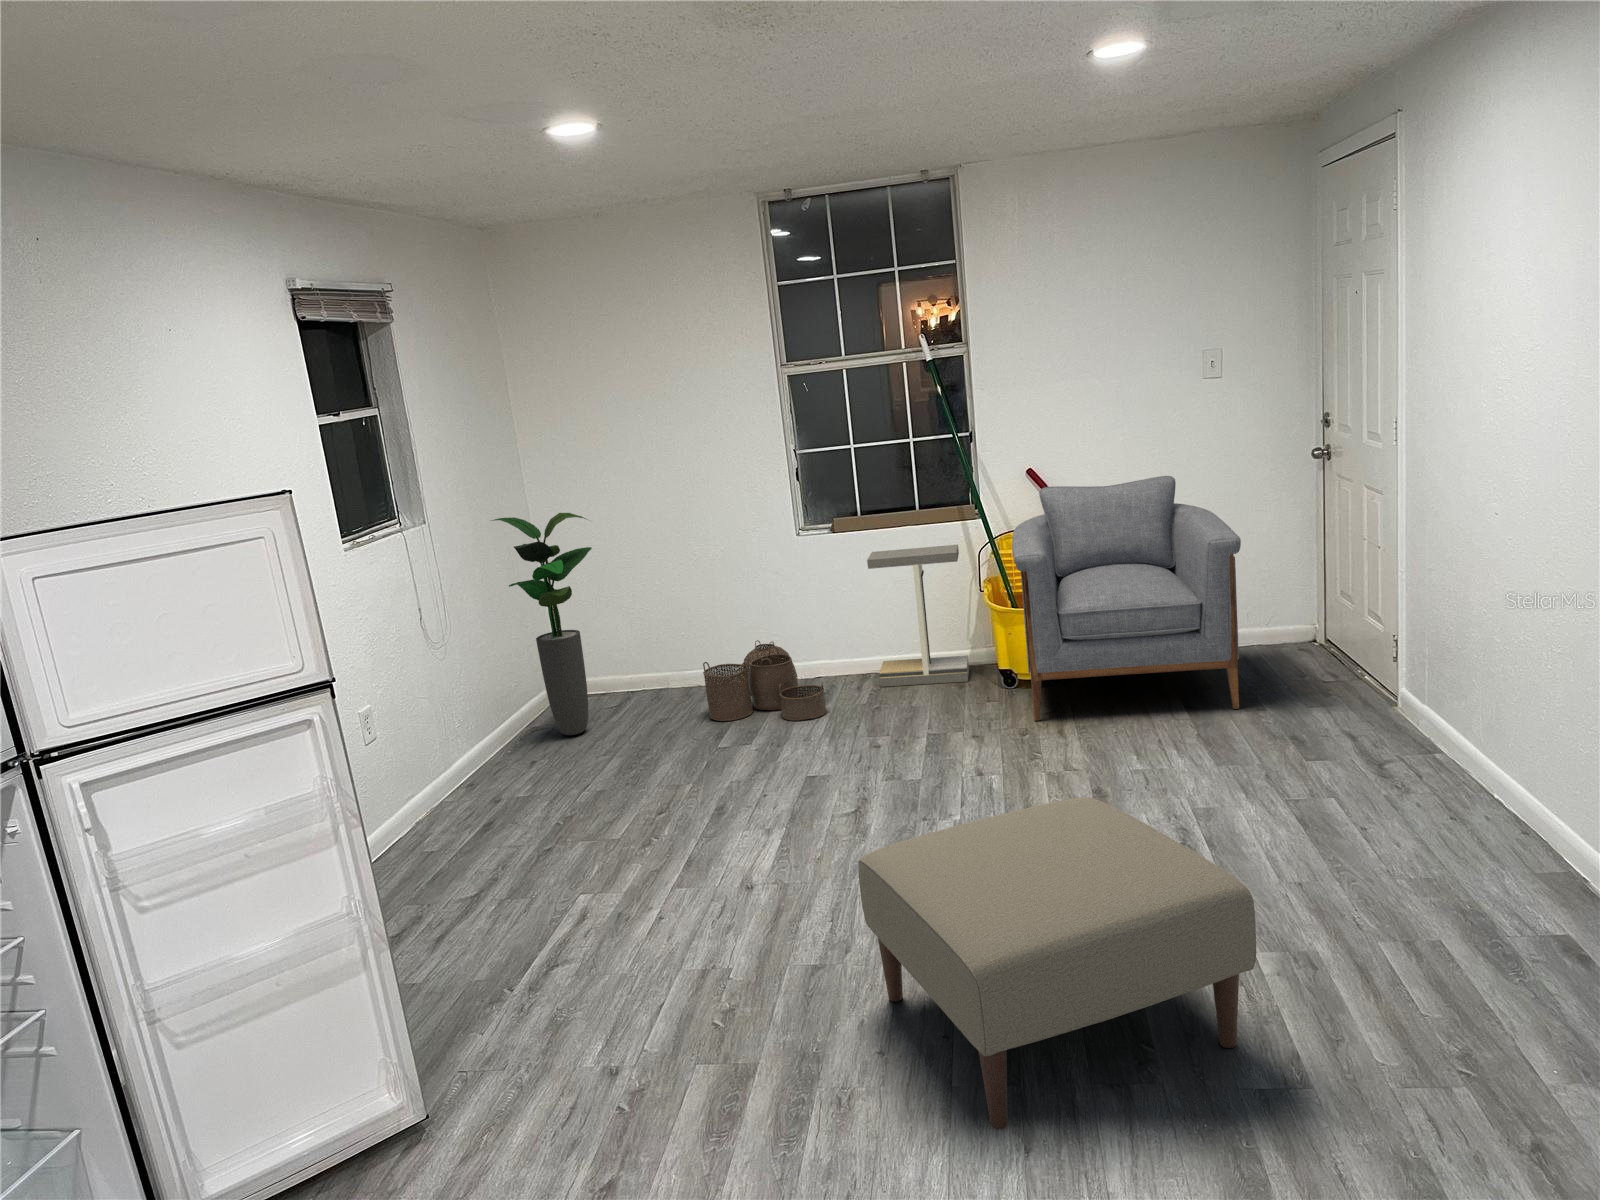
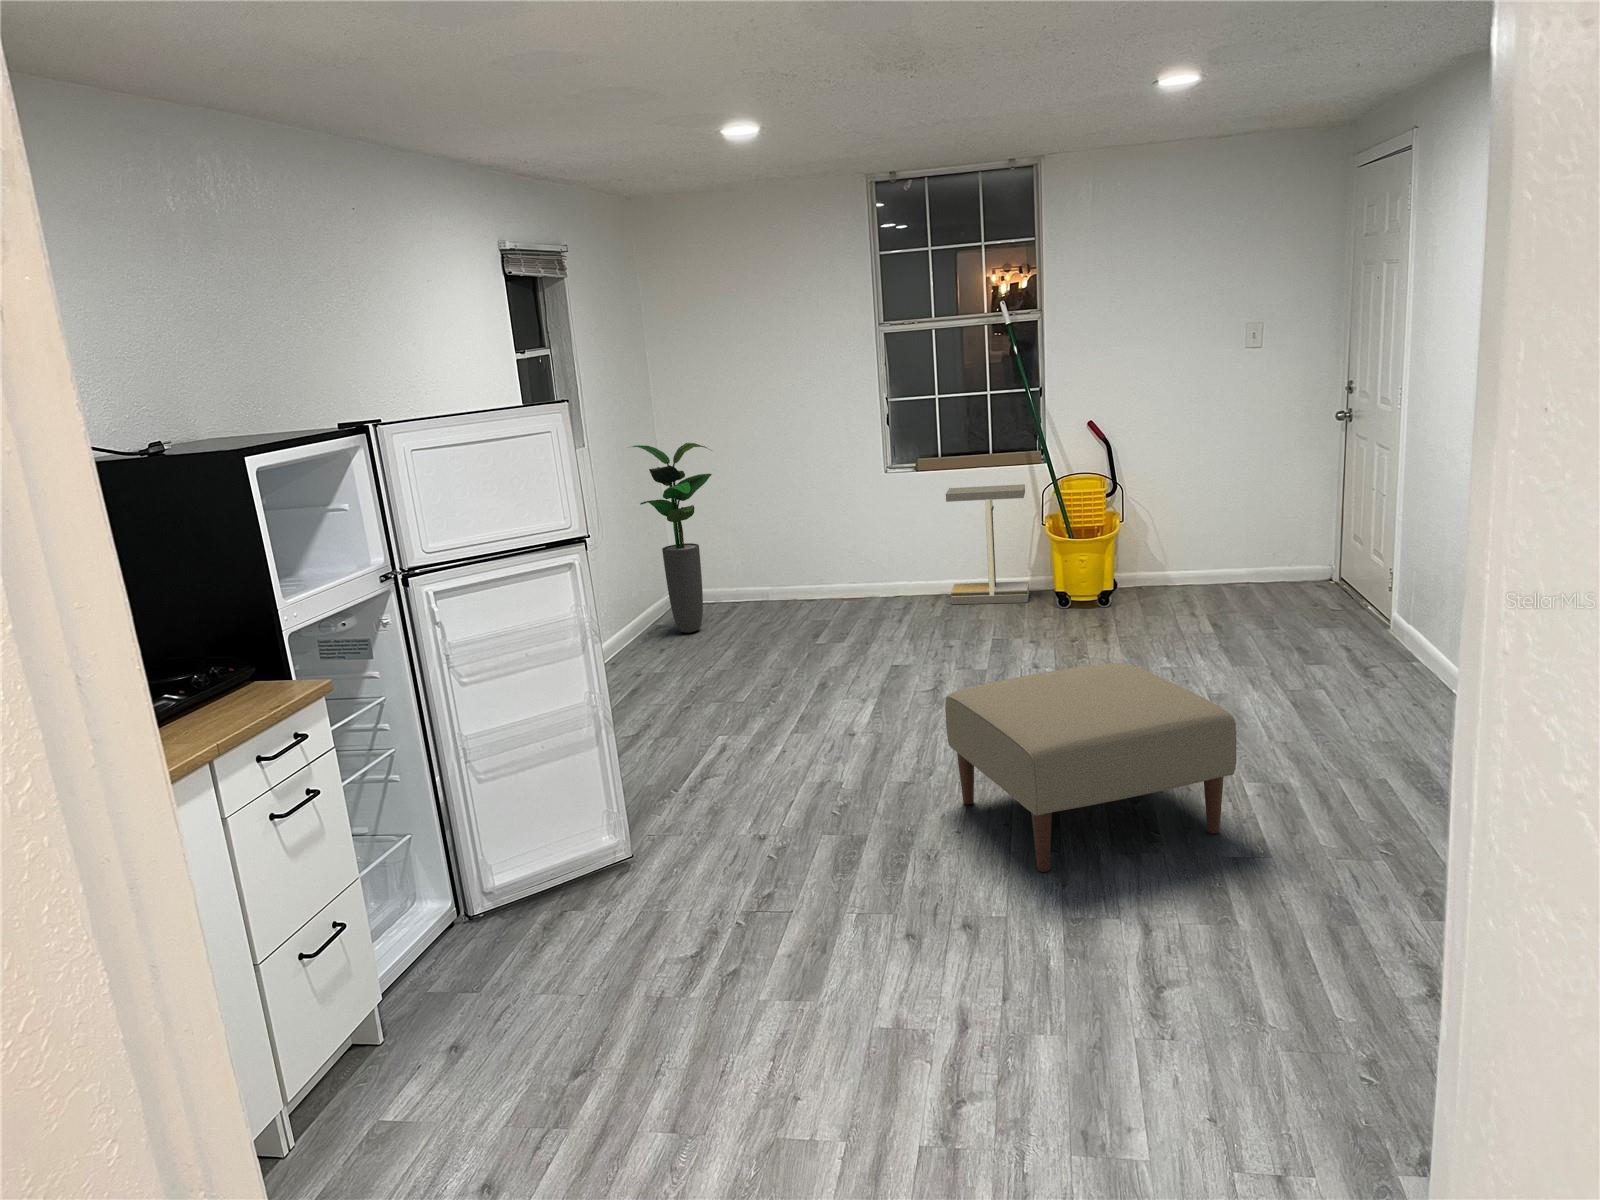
armchair: present [1012,476,1241,721] -> none [1073,430,1266,632]
woven basket: present [703,640,826,721] -> none [801,561,905,627]

